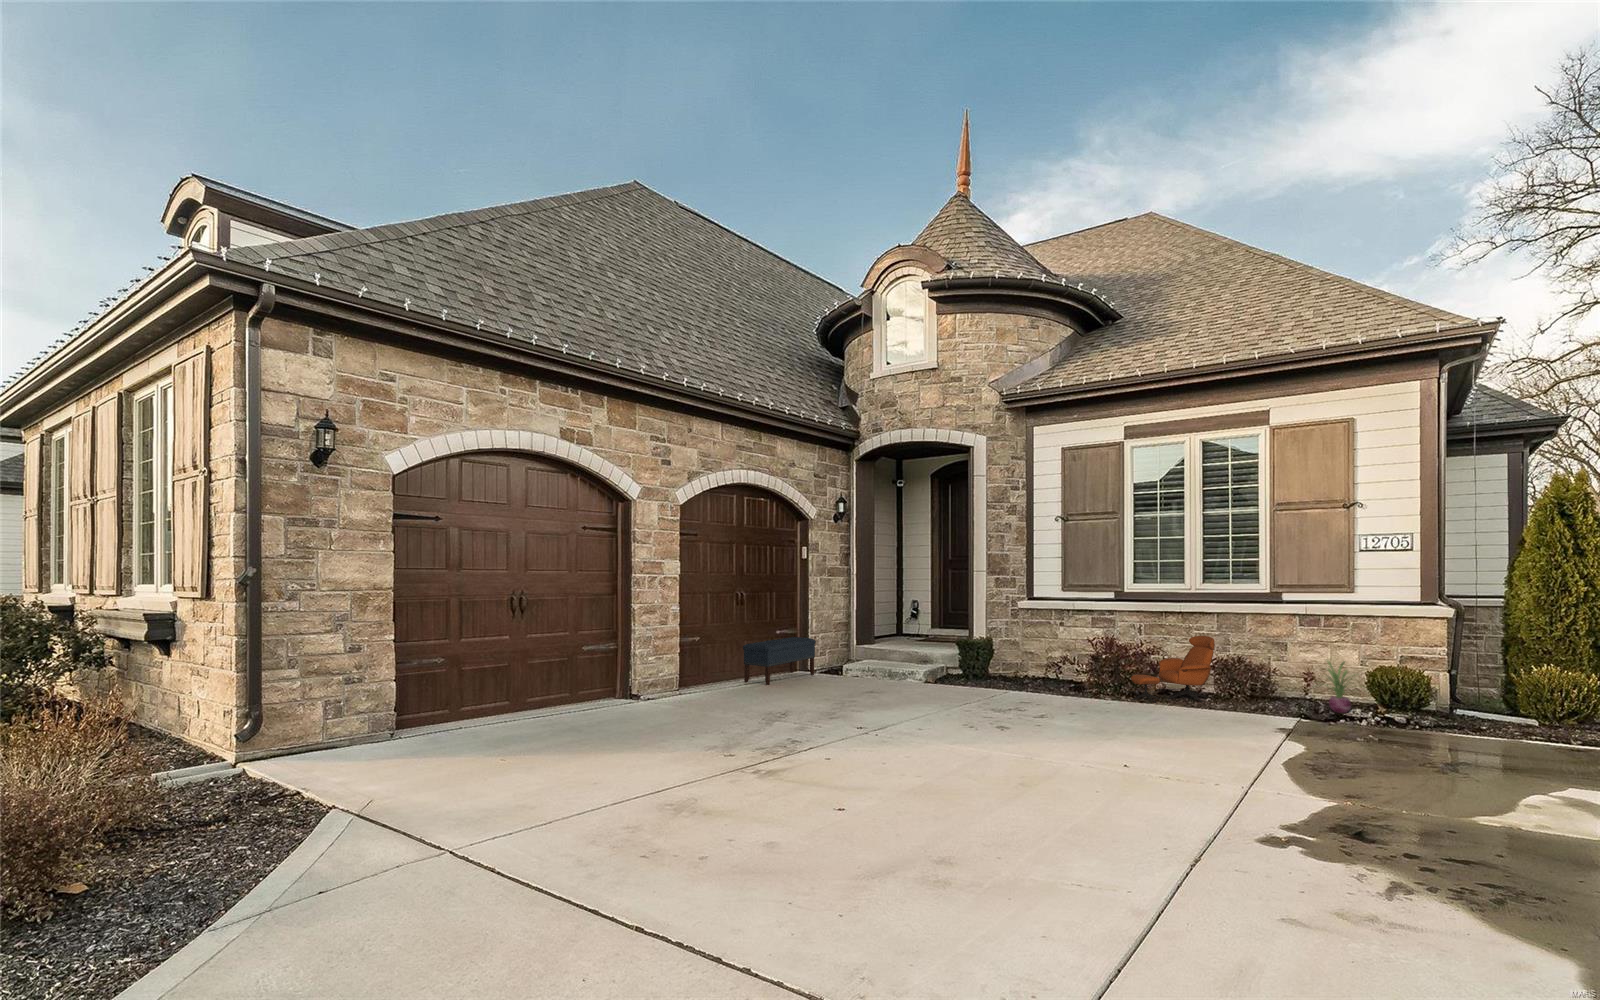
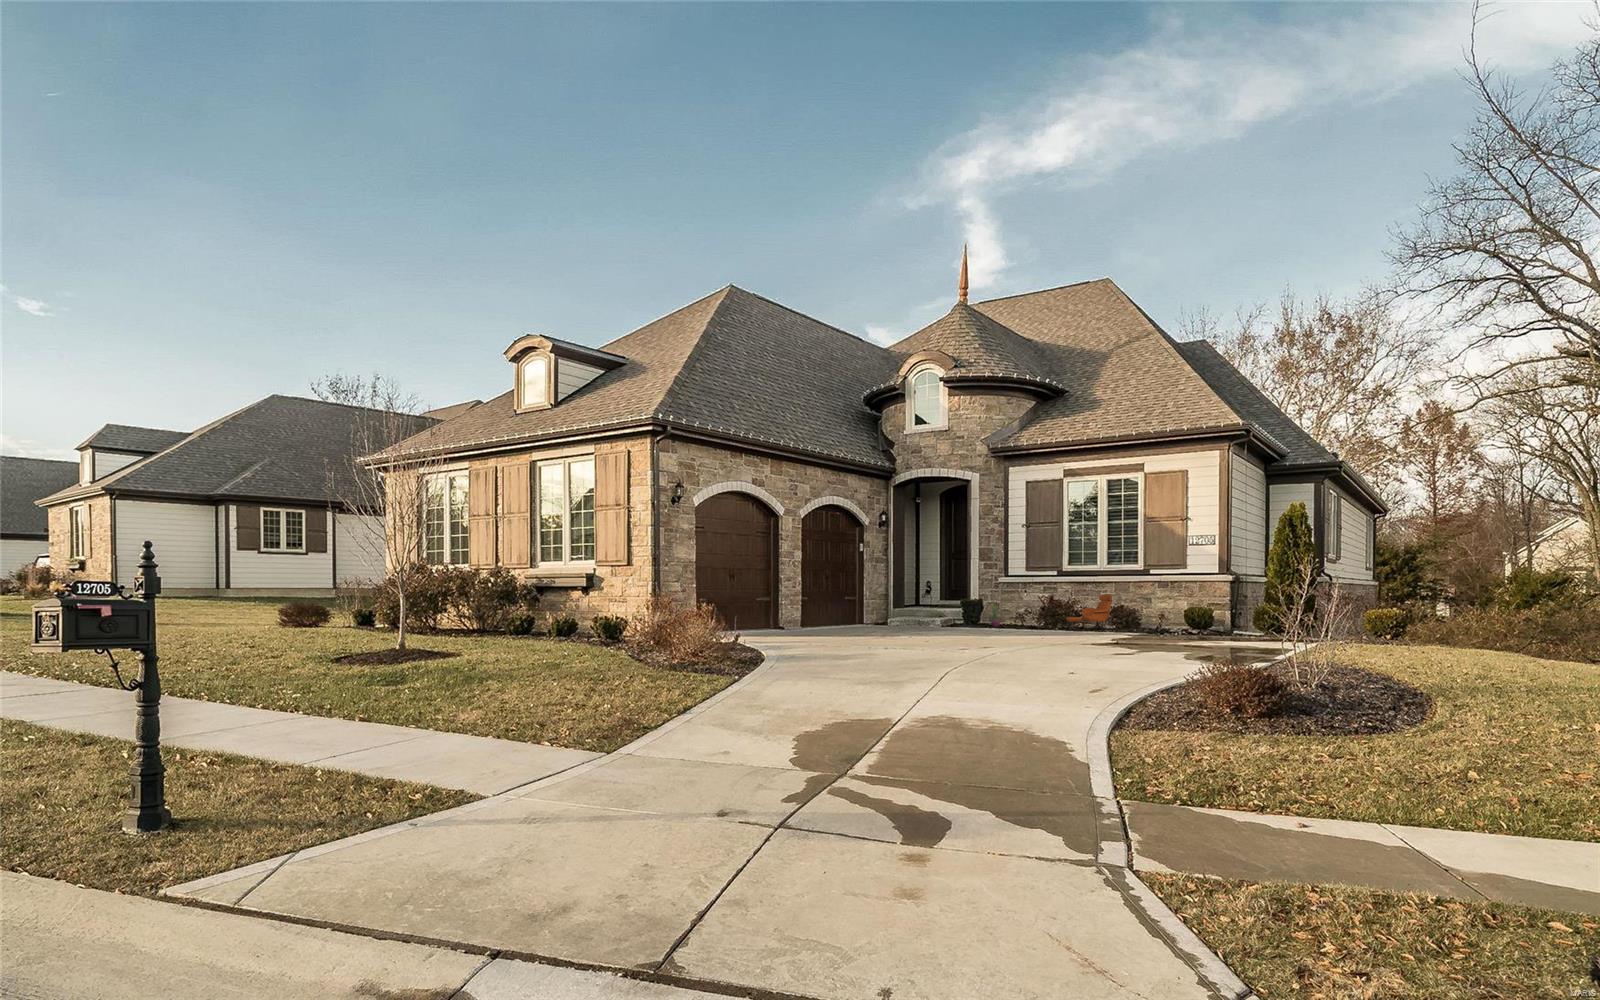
bench: present [743,637,816,685] -> none [833,602,873,629]
decorative plant: present [1313,661,1351,713] -> present [991,604,1000,627]

